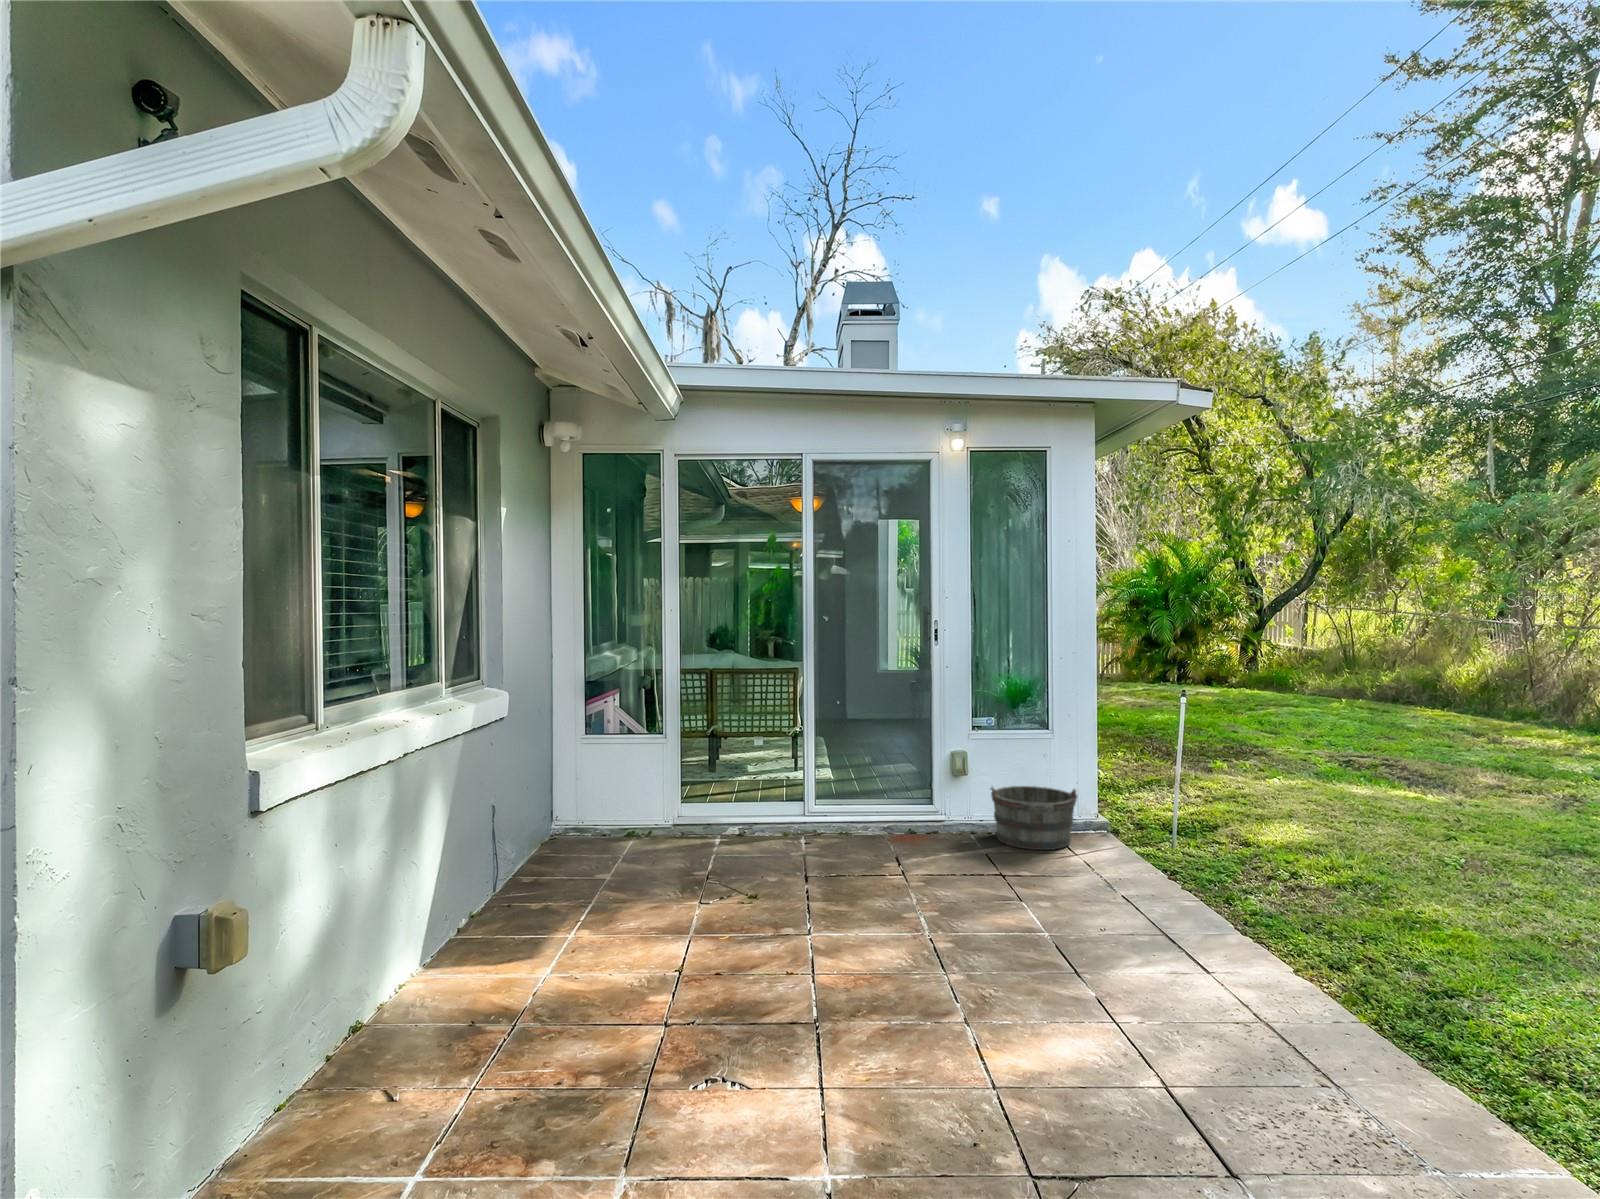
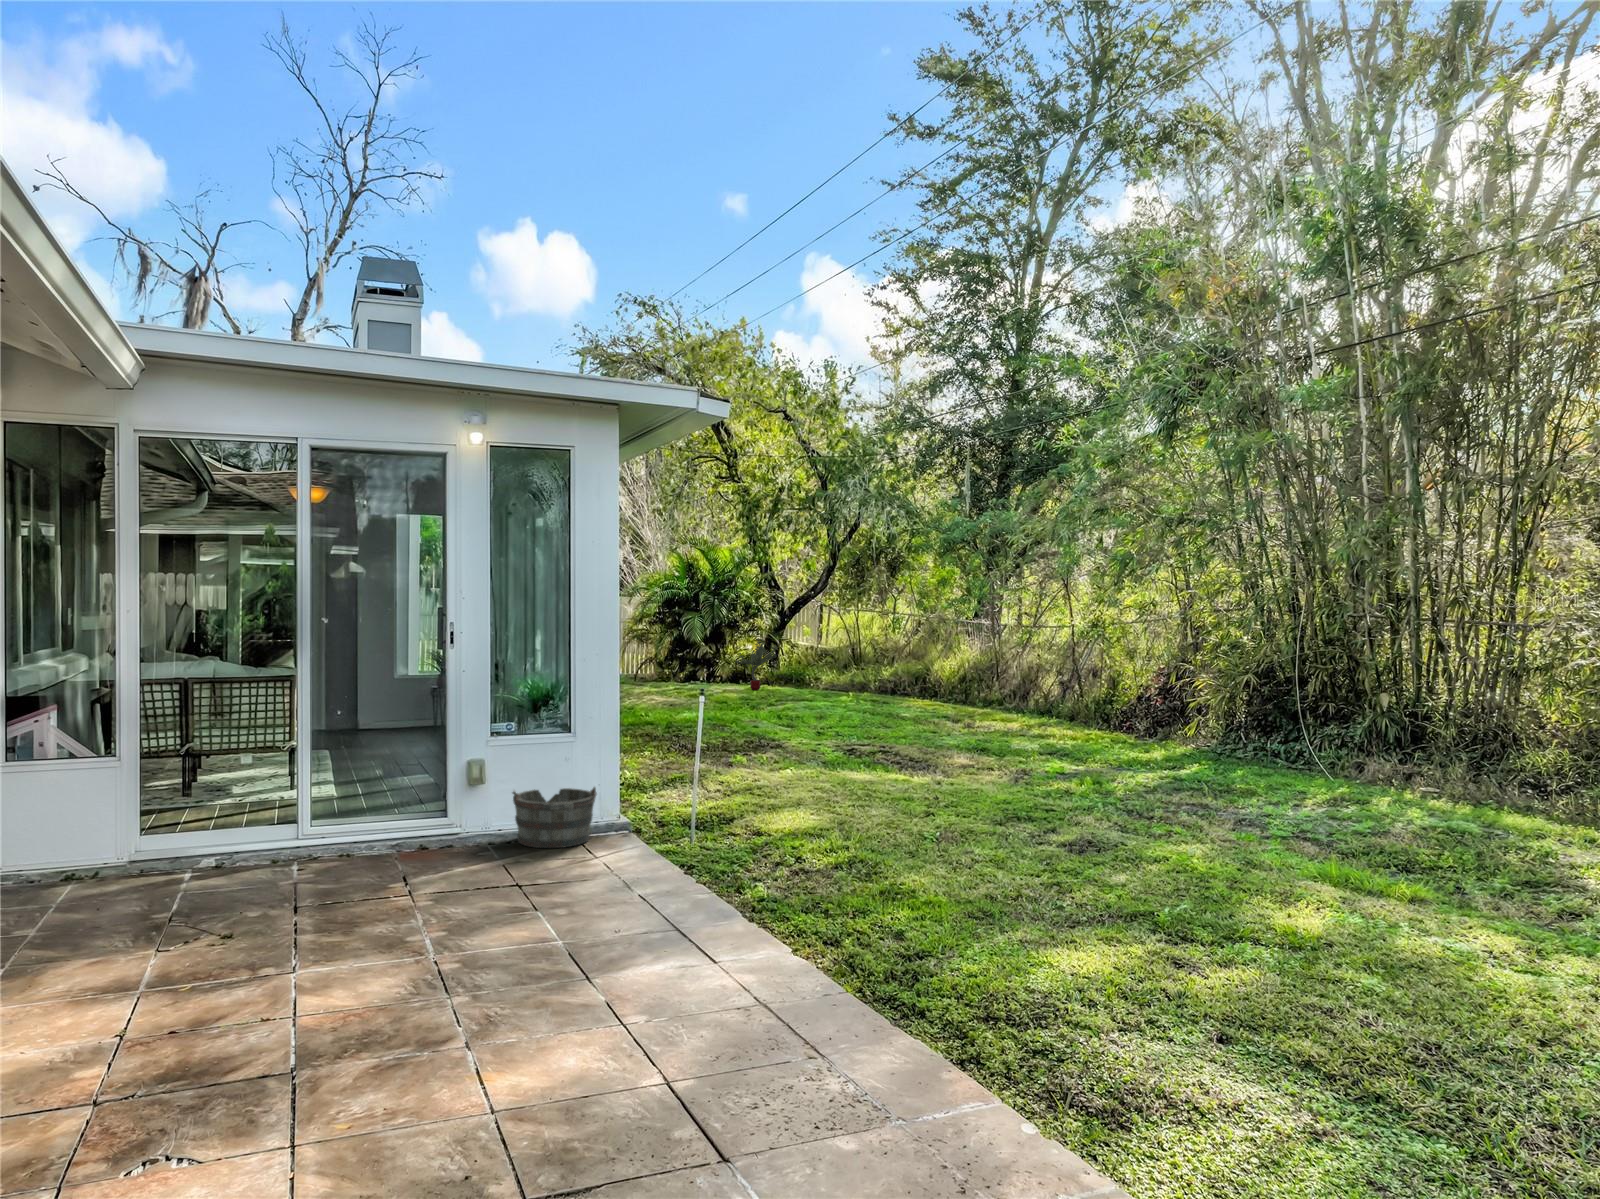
potted tree: none [1207,637,1254,689] -> present [736,639,777,690]

